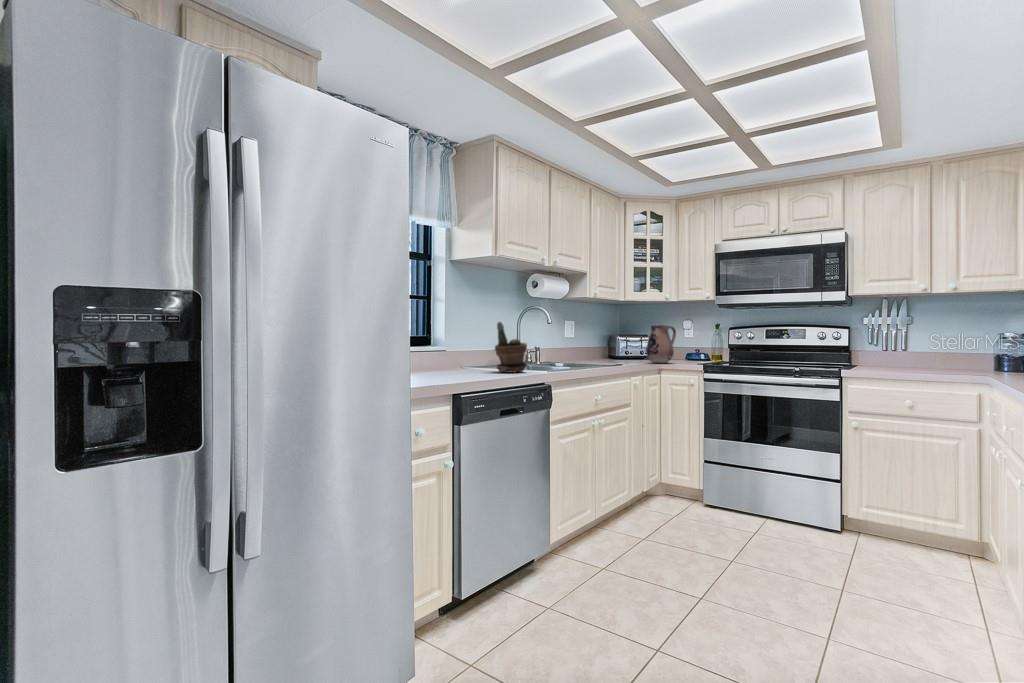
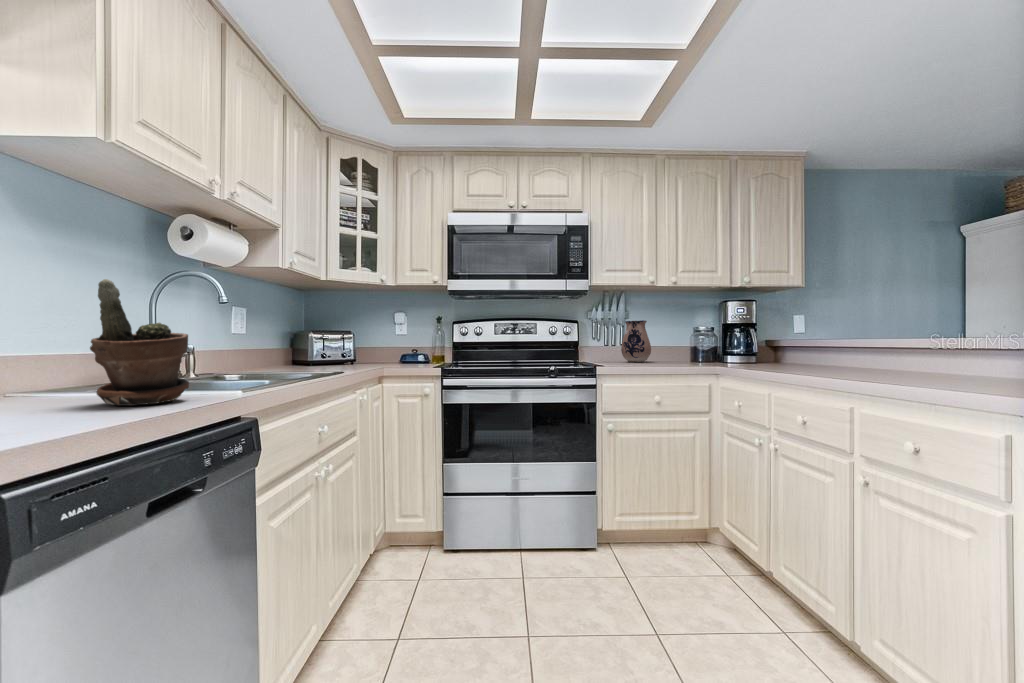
ceramic pitcher: present [646,325,676,363] -> present [621,320,651,362]

